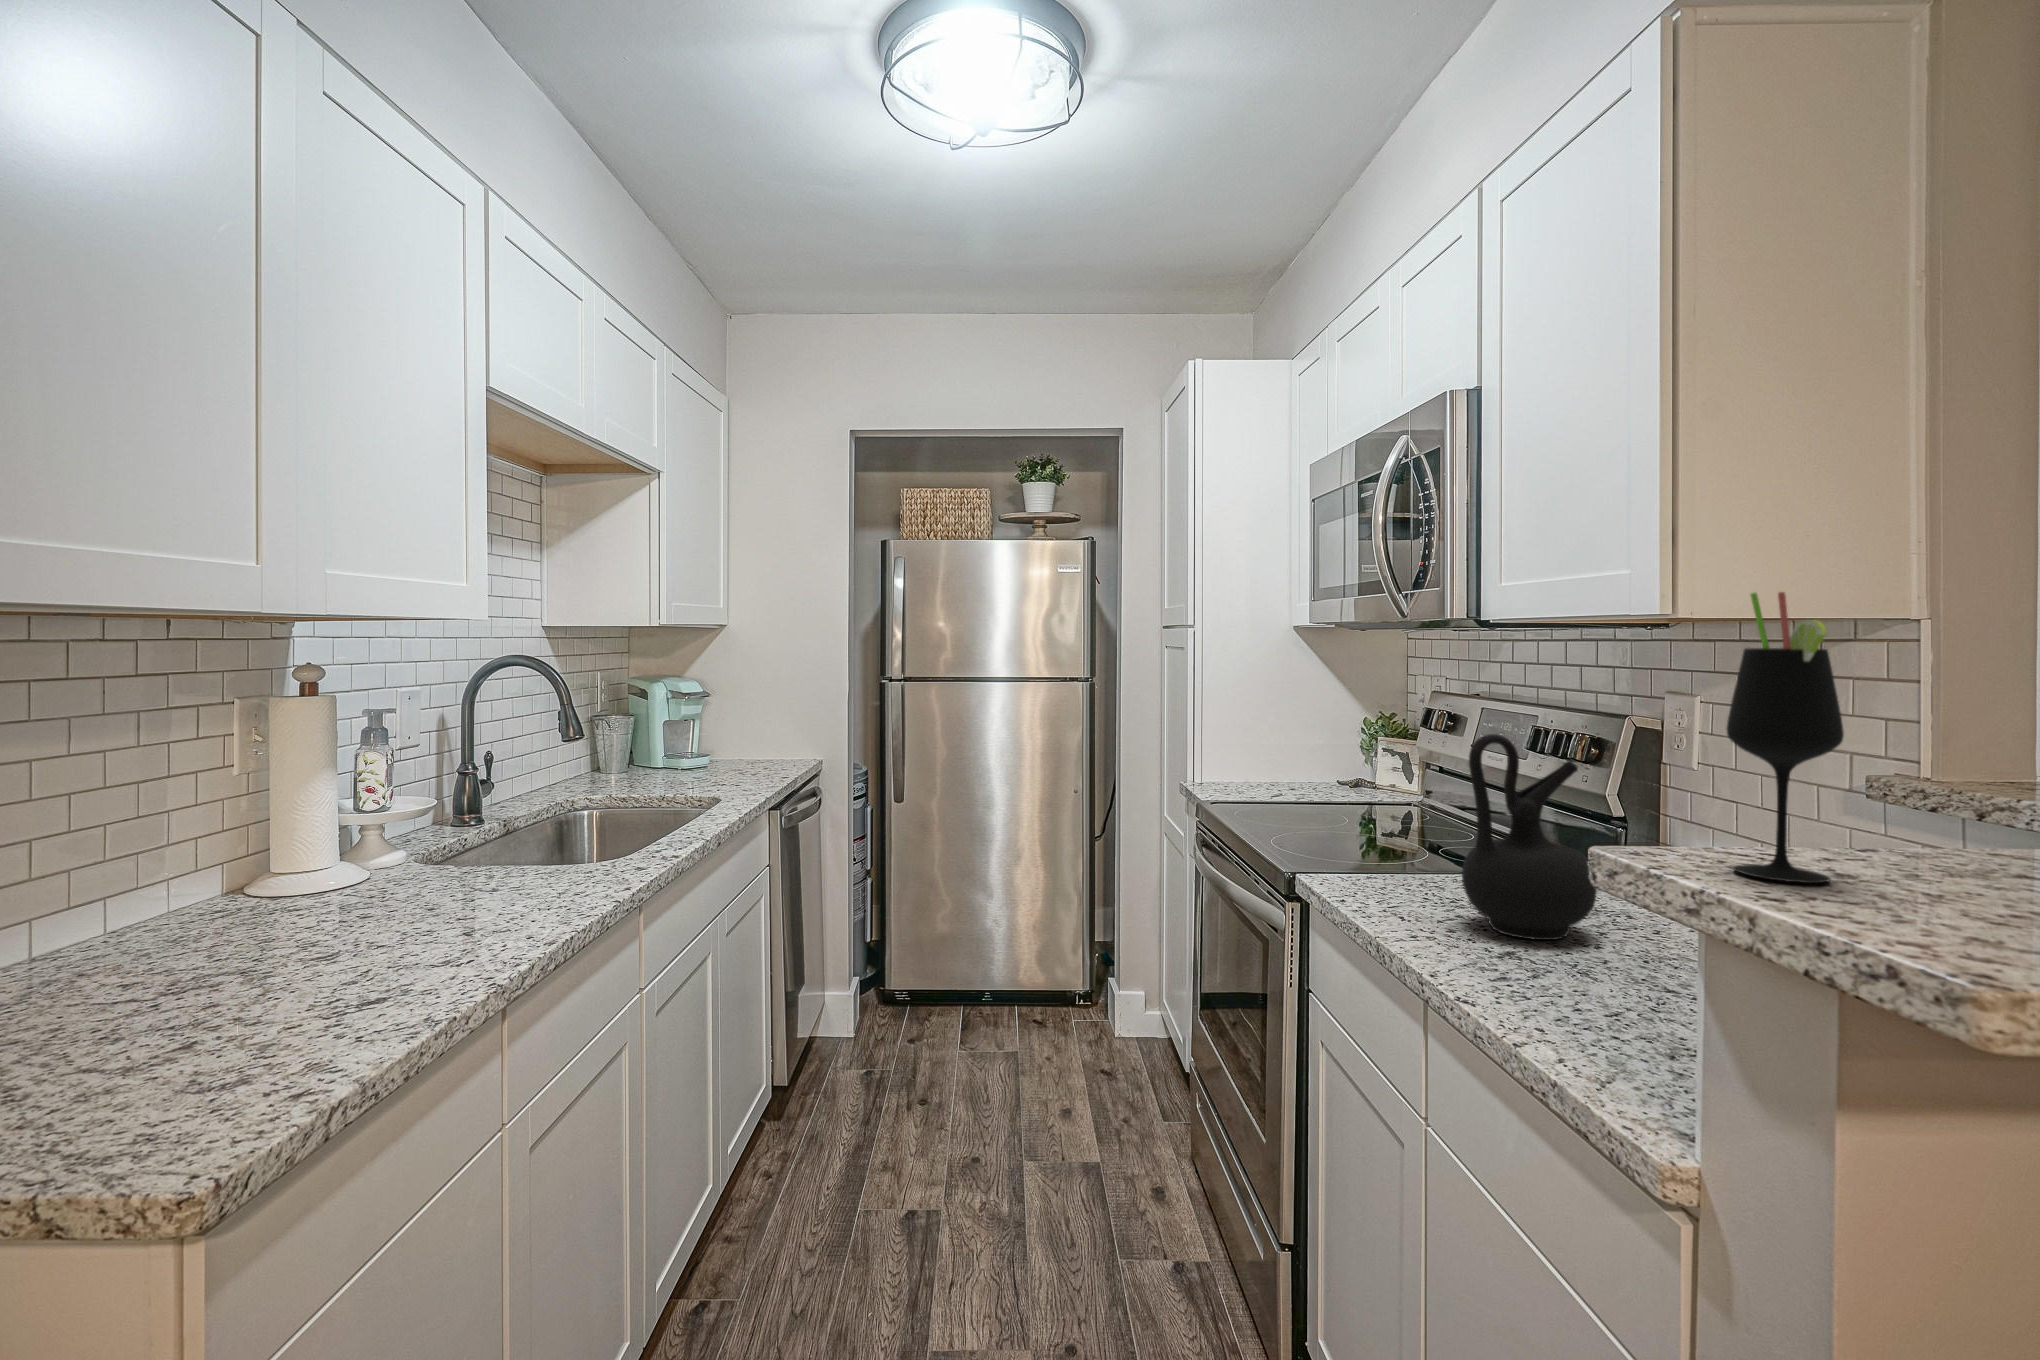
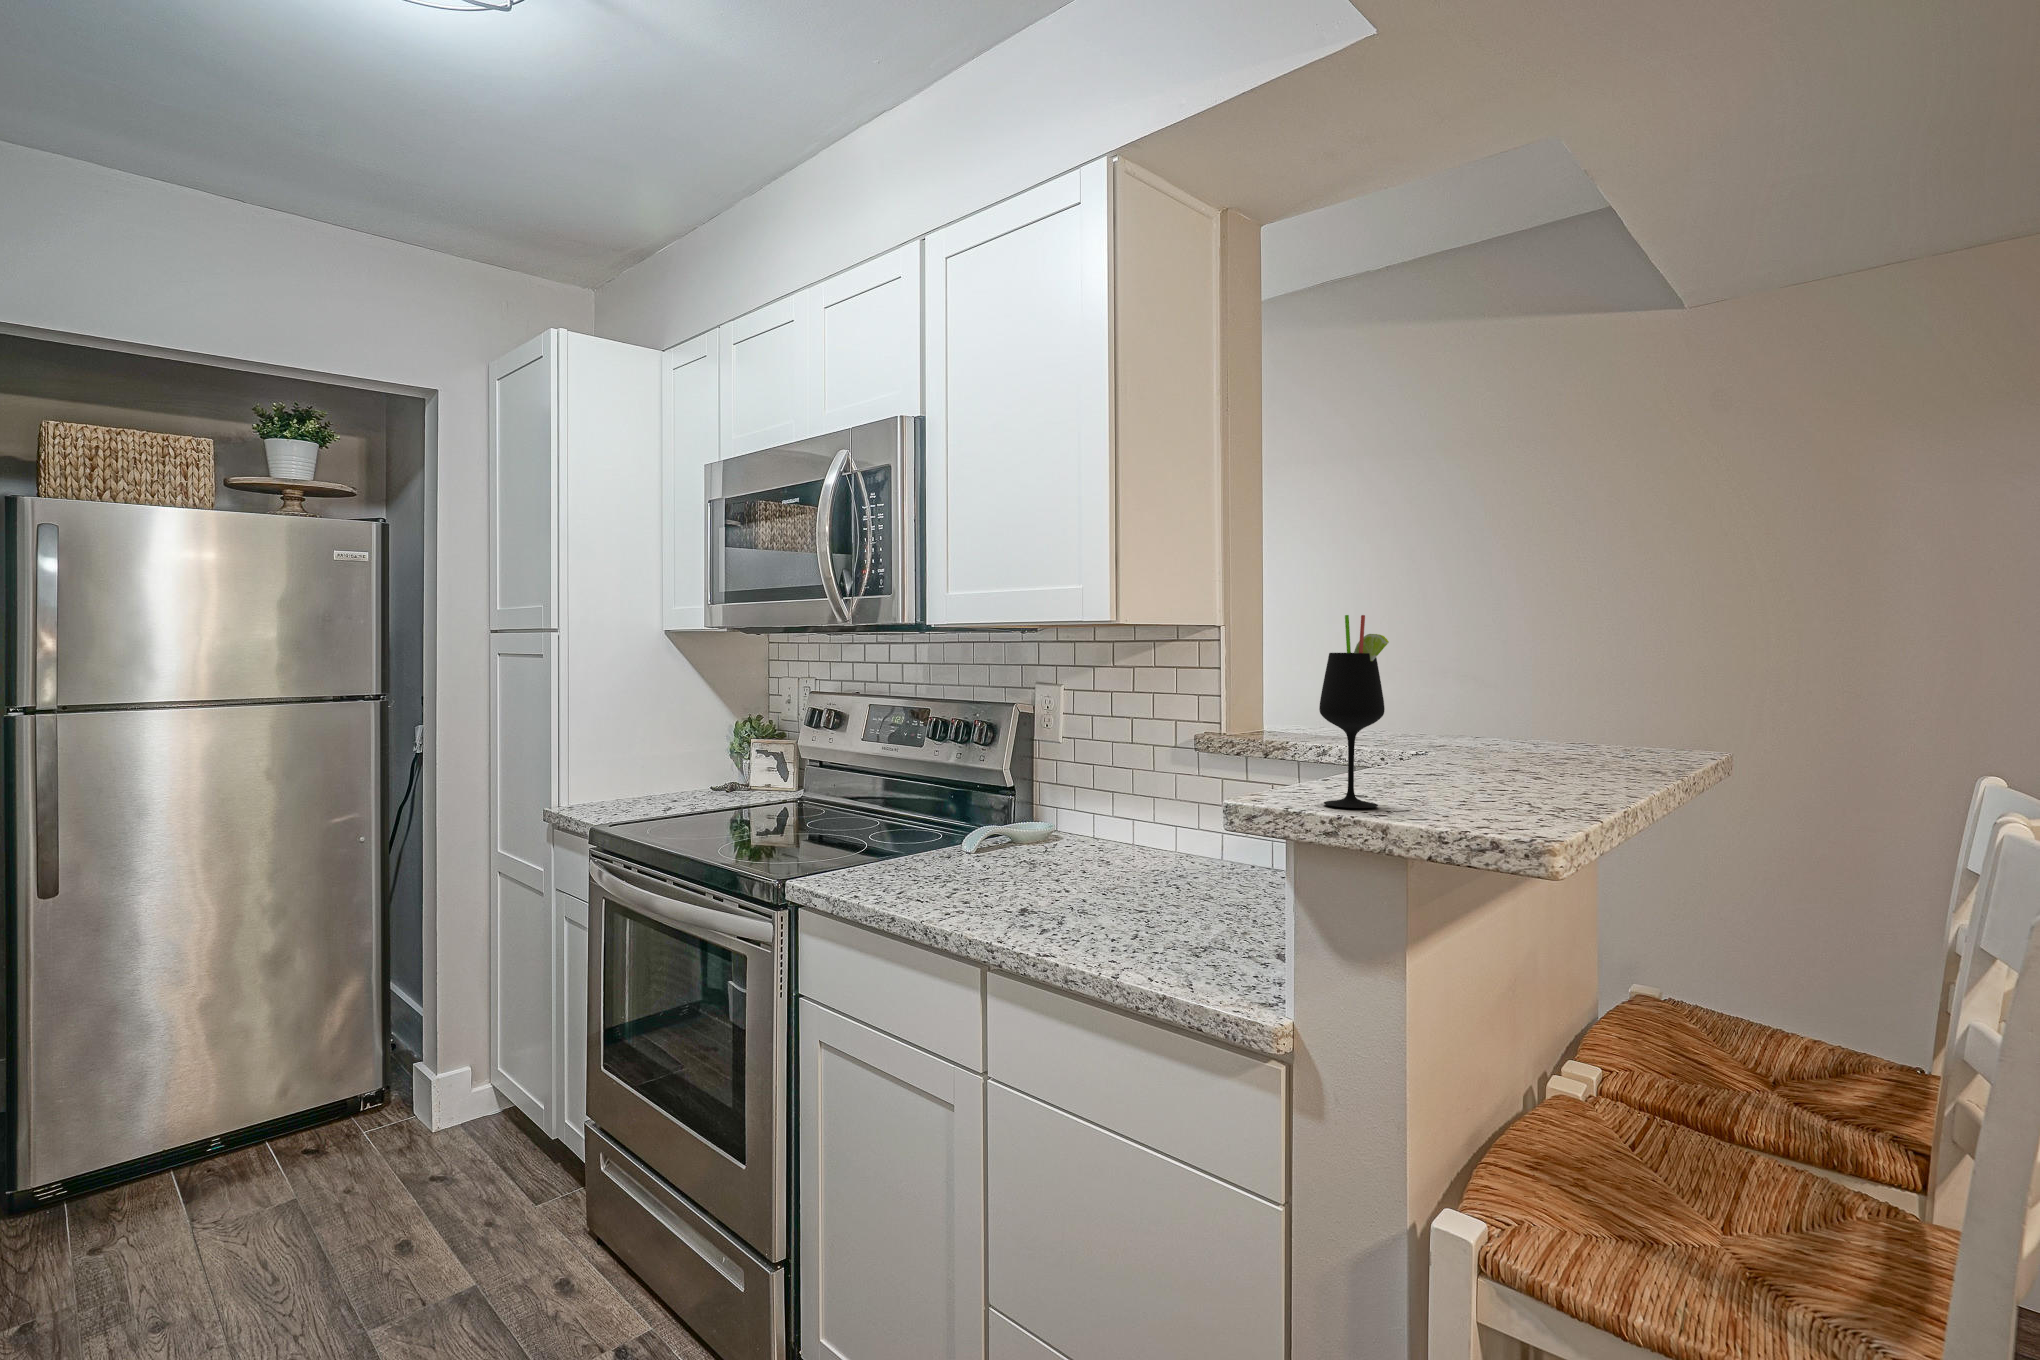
ceramic jug: present [1462,734,1597,940] -> none [968,729,1071,904]

